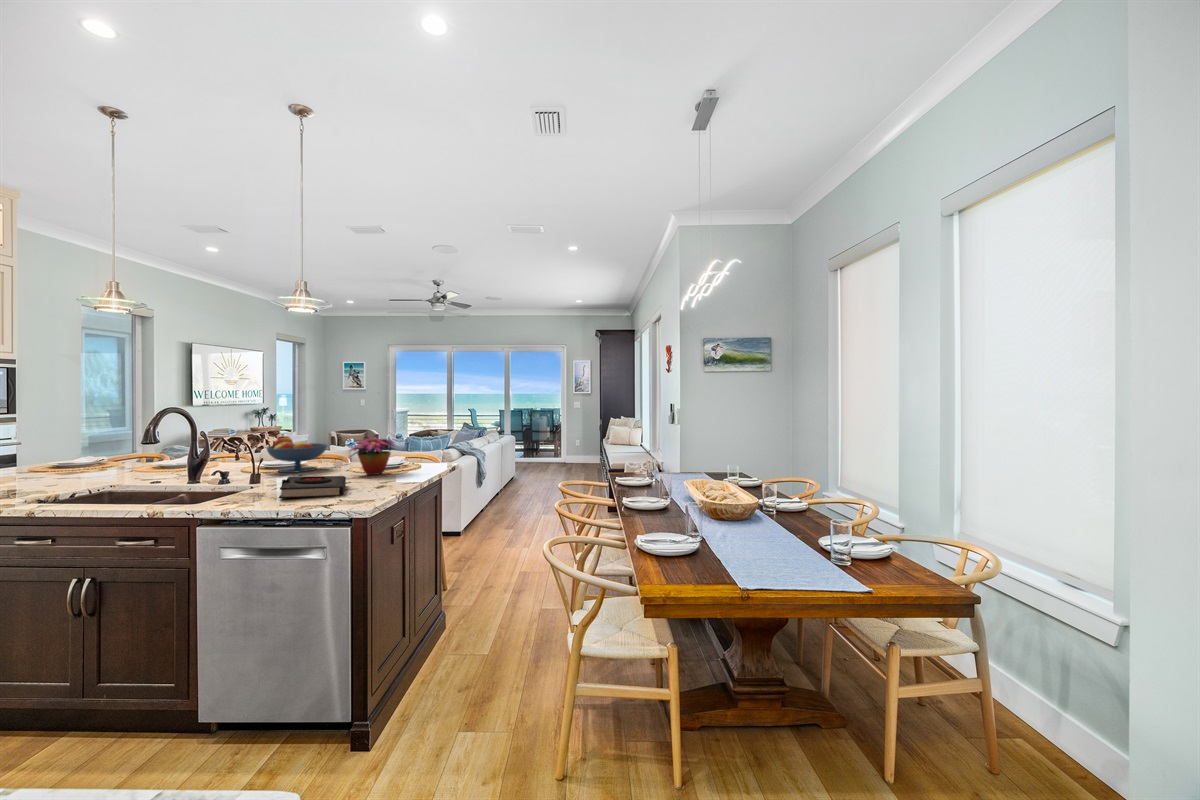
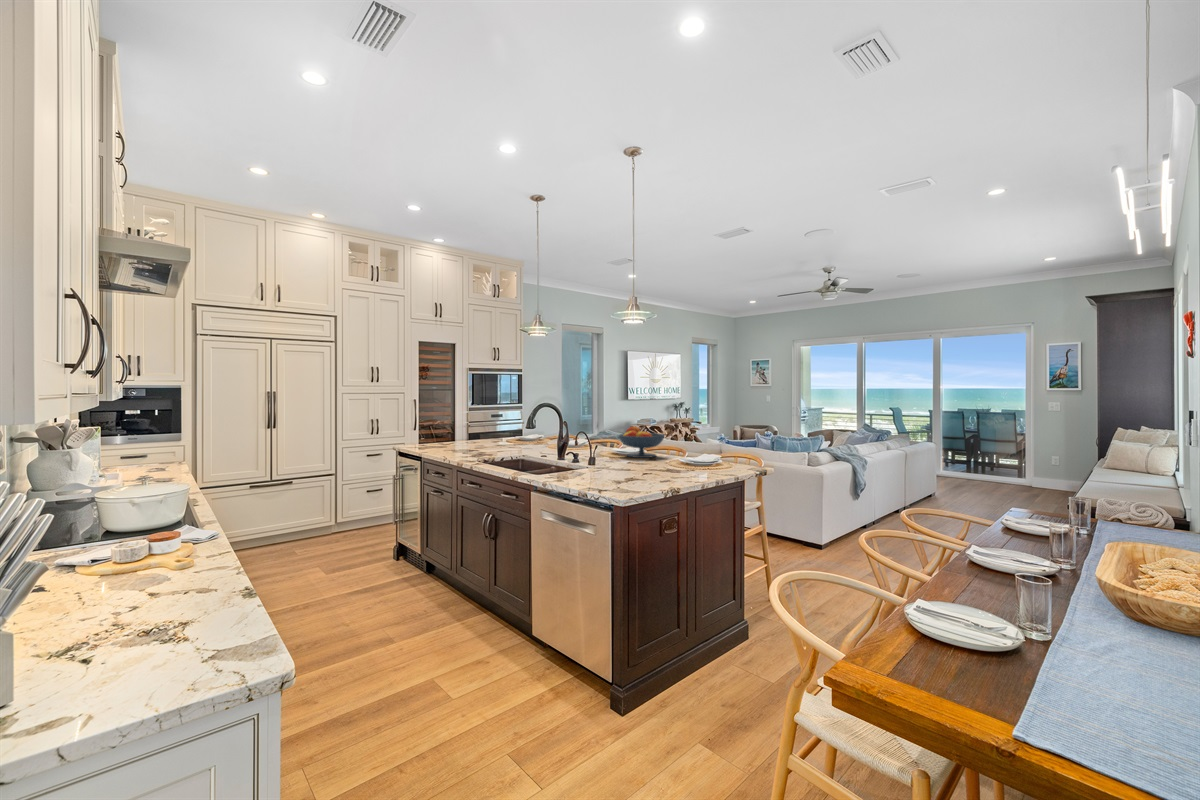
flower arrangement: present [350,437,395,475] -> none [661,430,715,467]
book: present [279,476,346,498] -> none [582,459,646,481]

